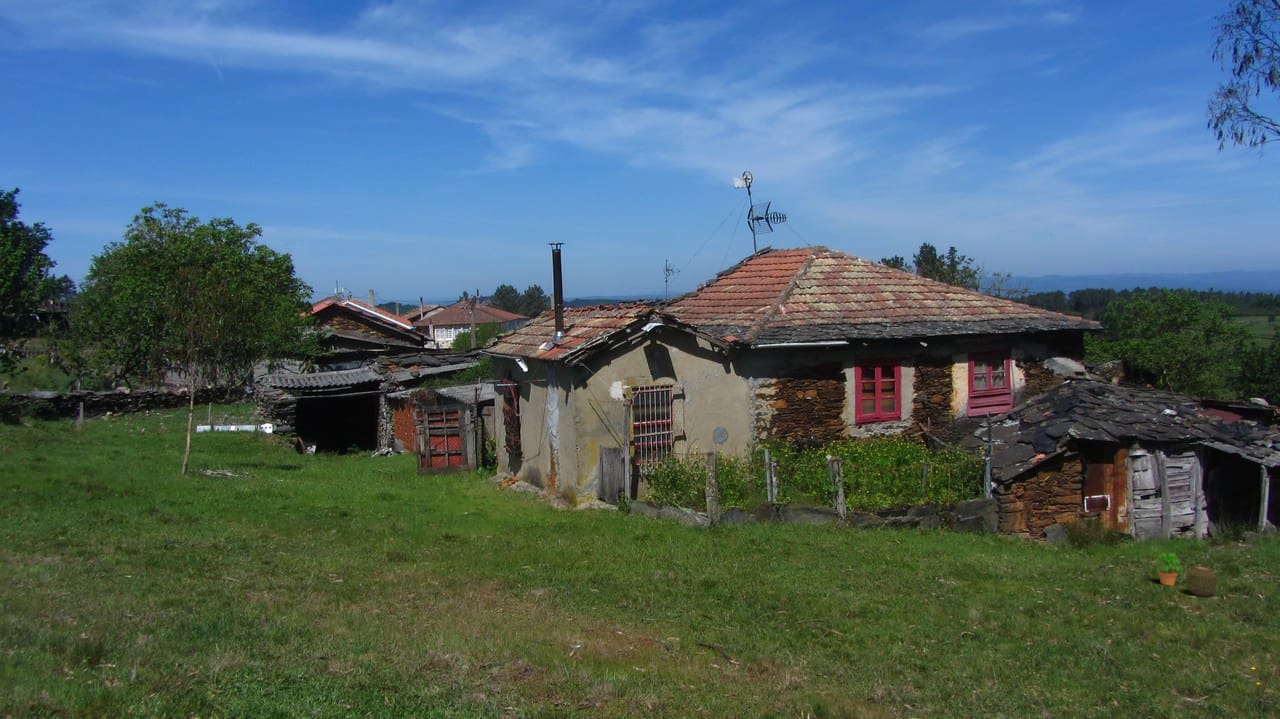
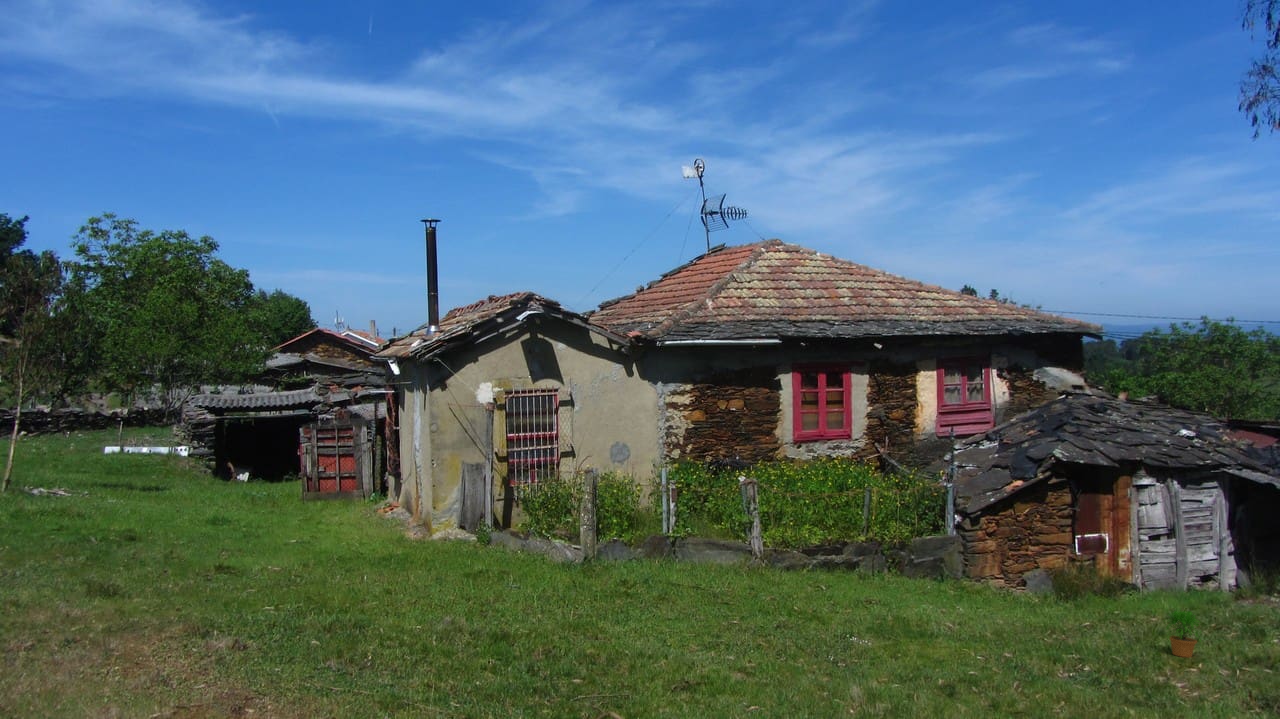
woven basket: present [1186,567,1217,596] -> none [1209,631,1253,675]

